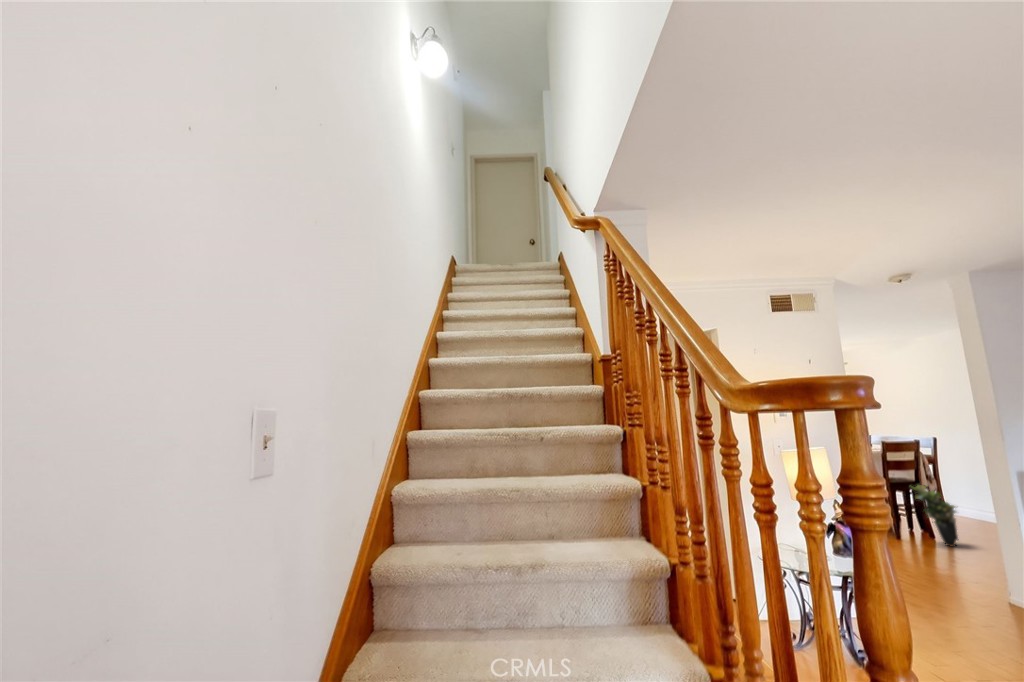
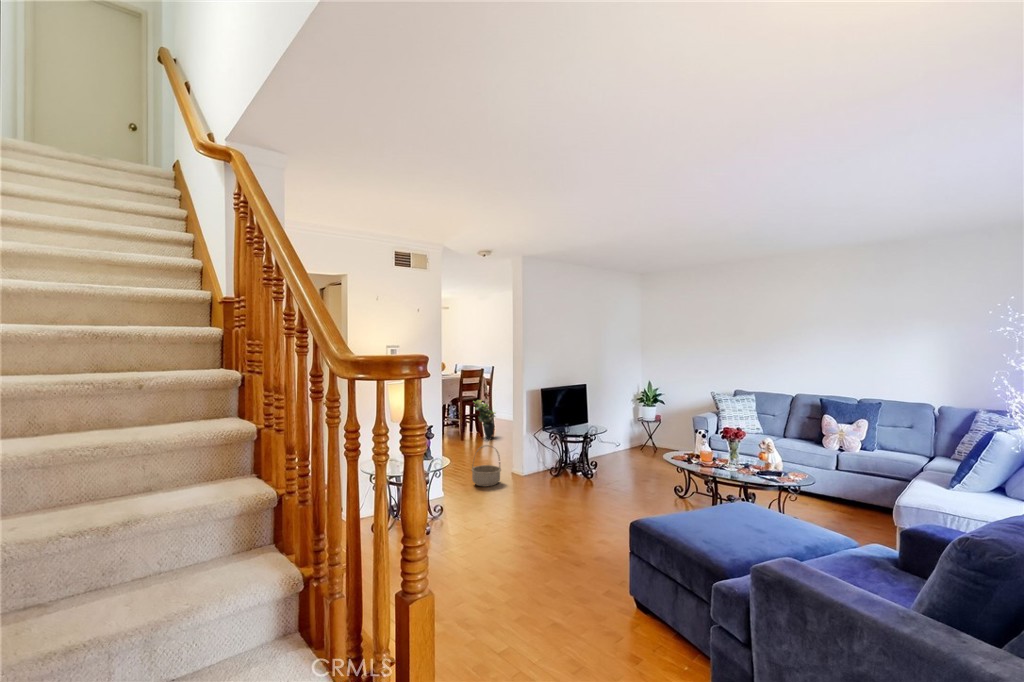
basket: none [931,553,994,622] -> present [472,445,501,487]

